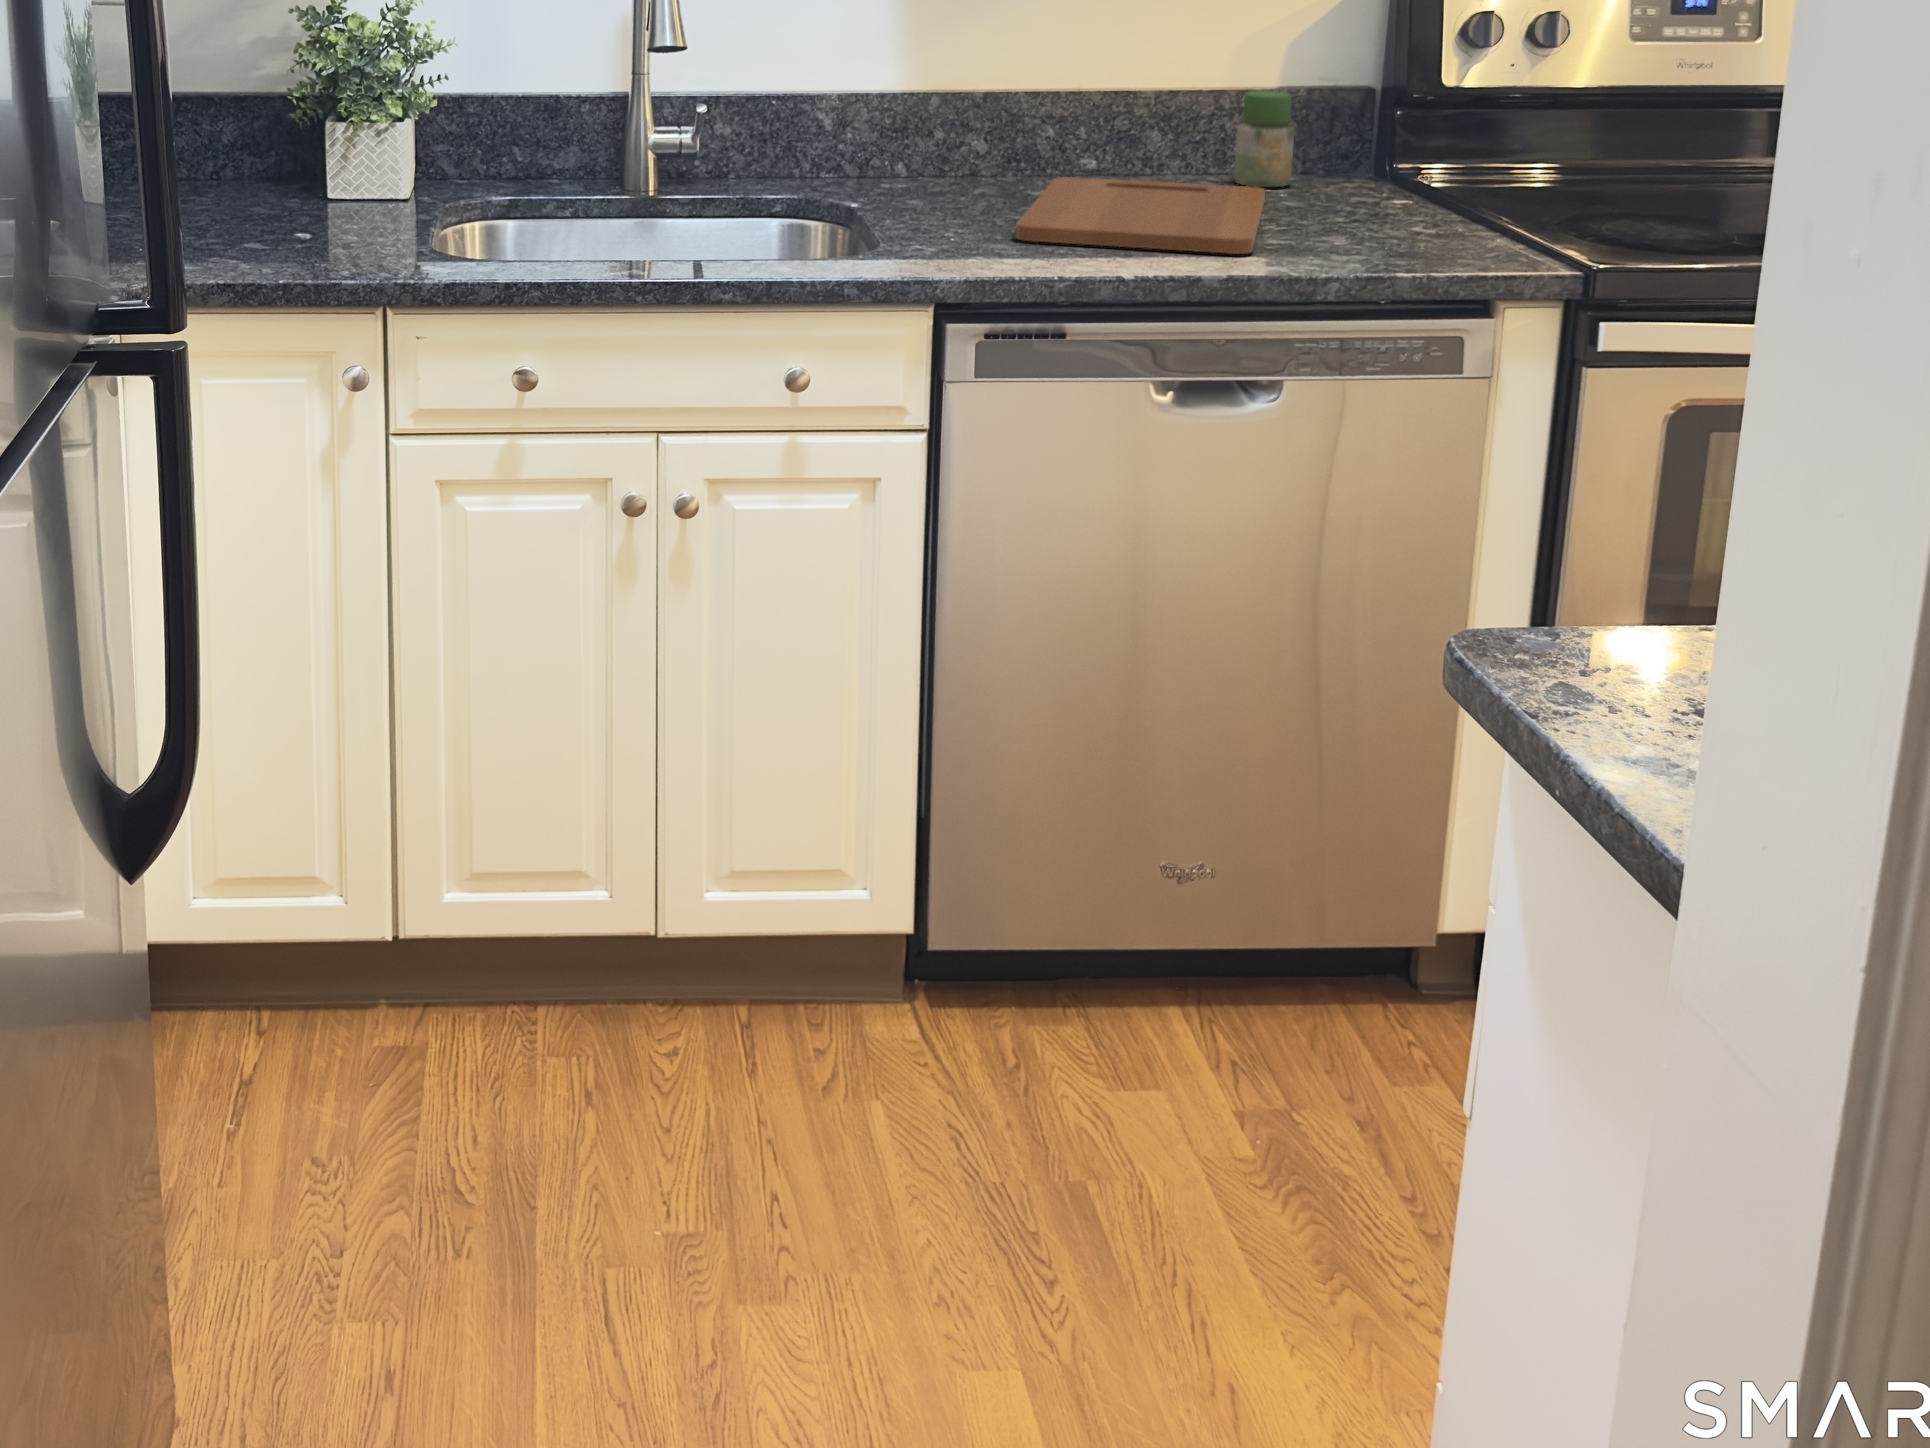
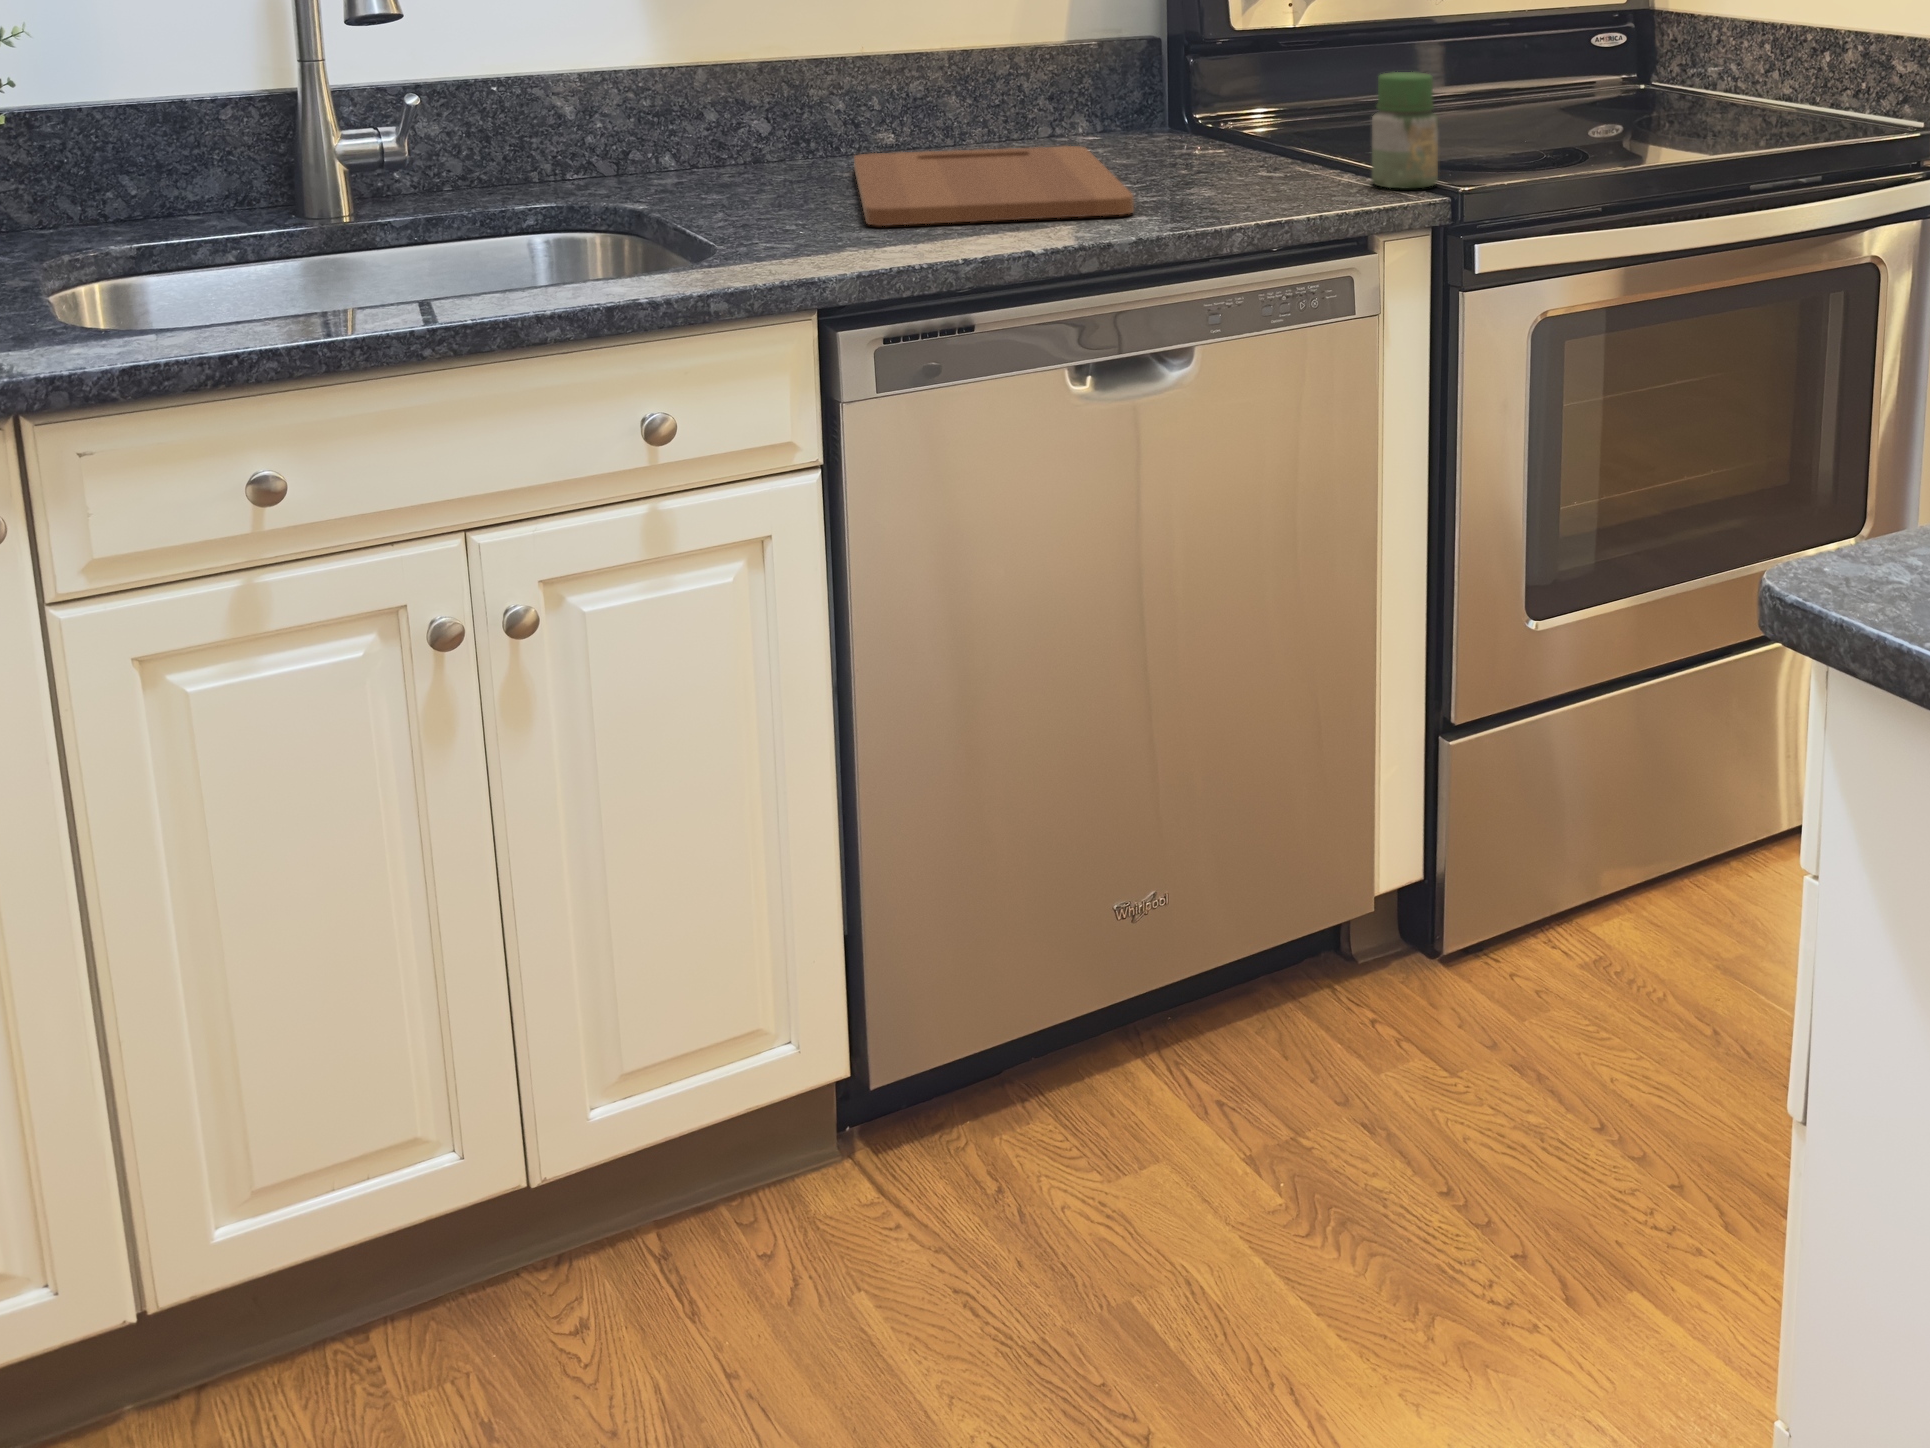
jar: present [1234,91,1294,187] -> present [1372,72,1438,188]

